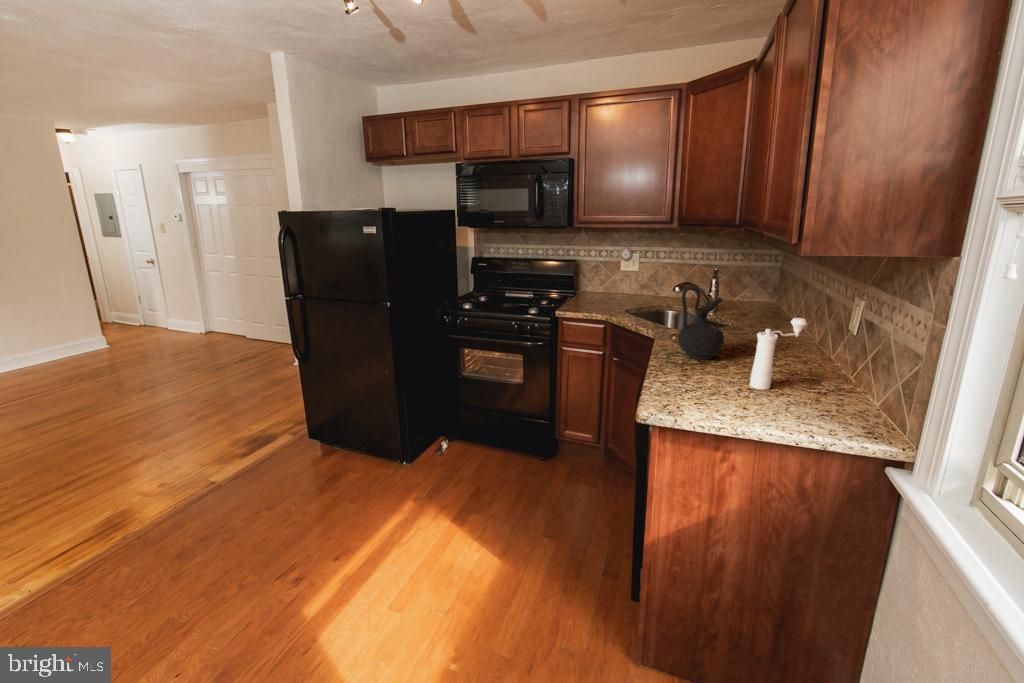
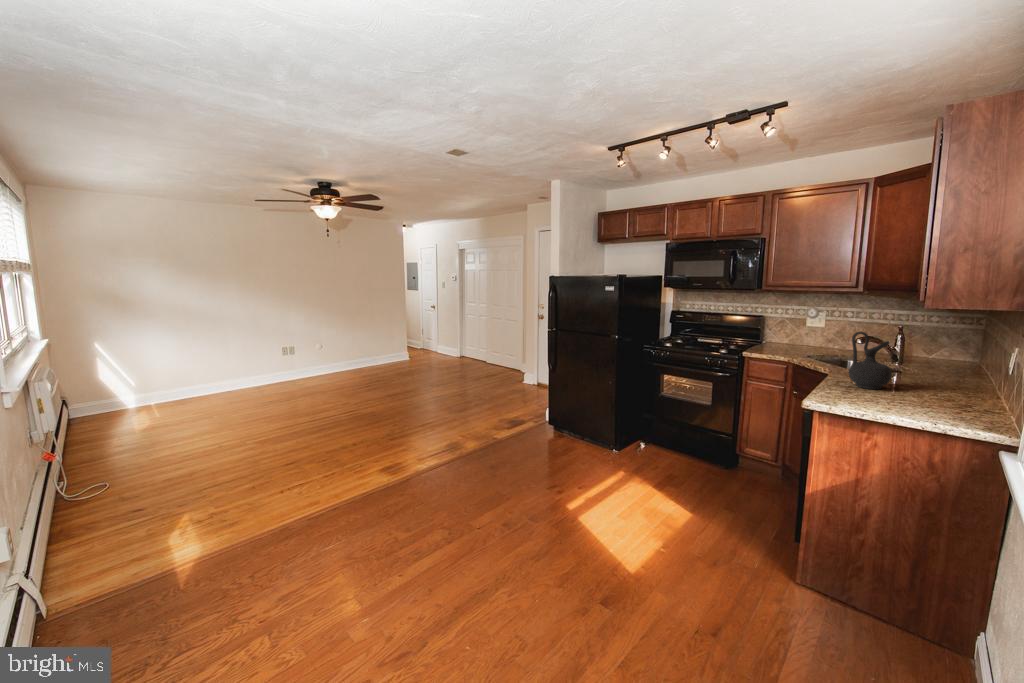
pepper mill: present [750,318,807,390] -> none [907,356,962,408]

